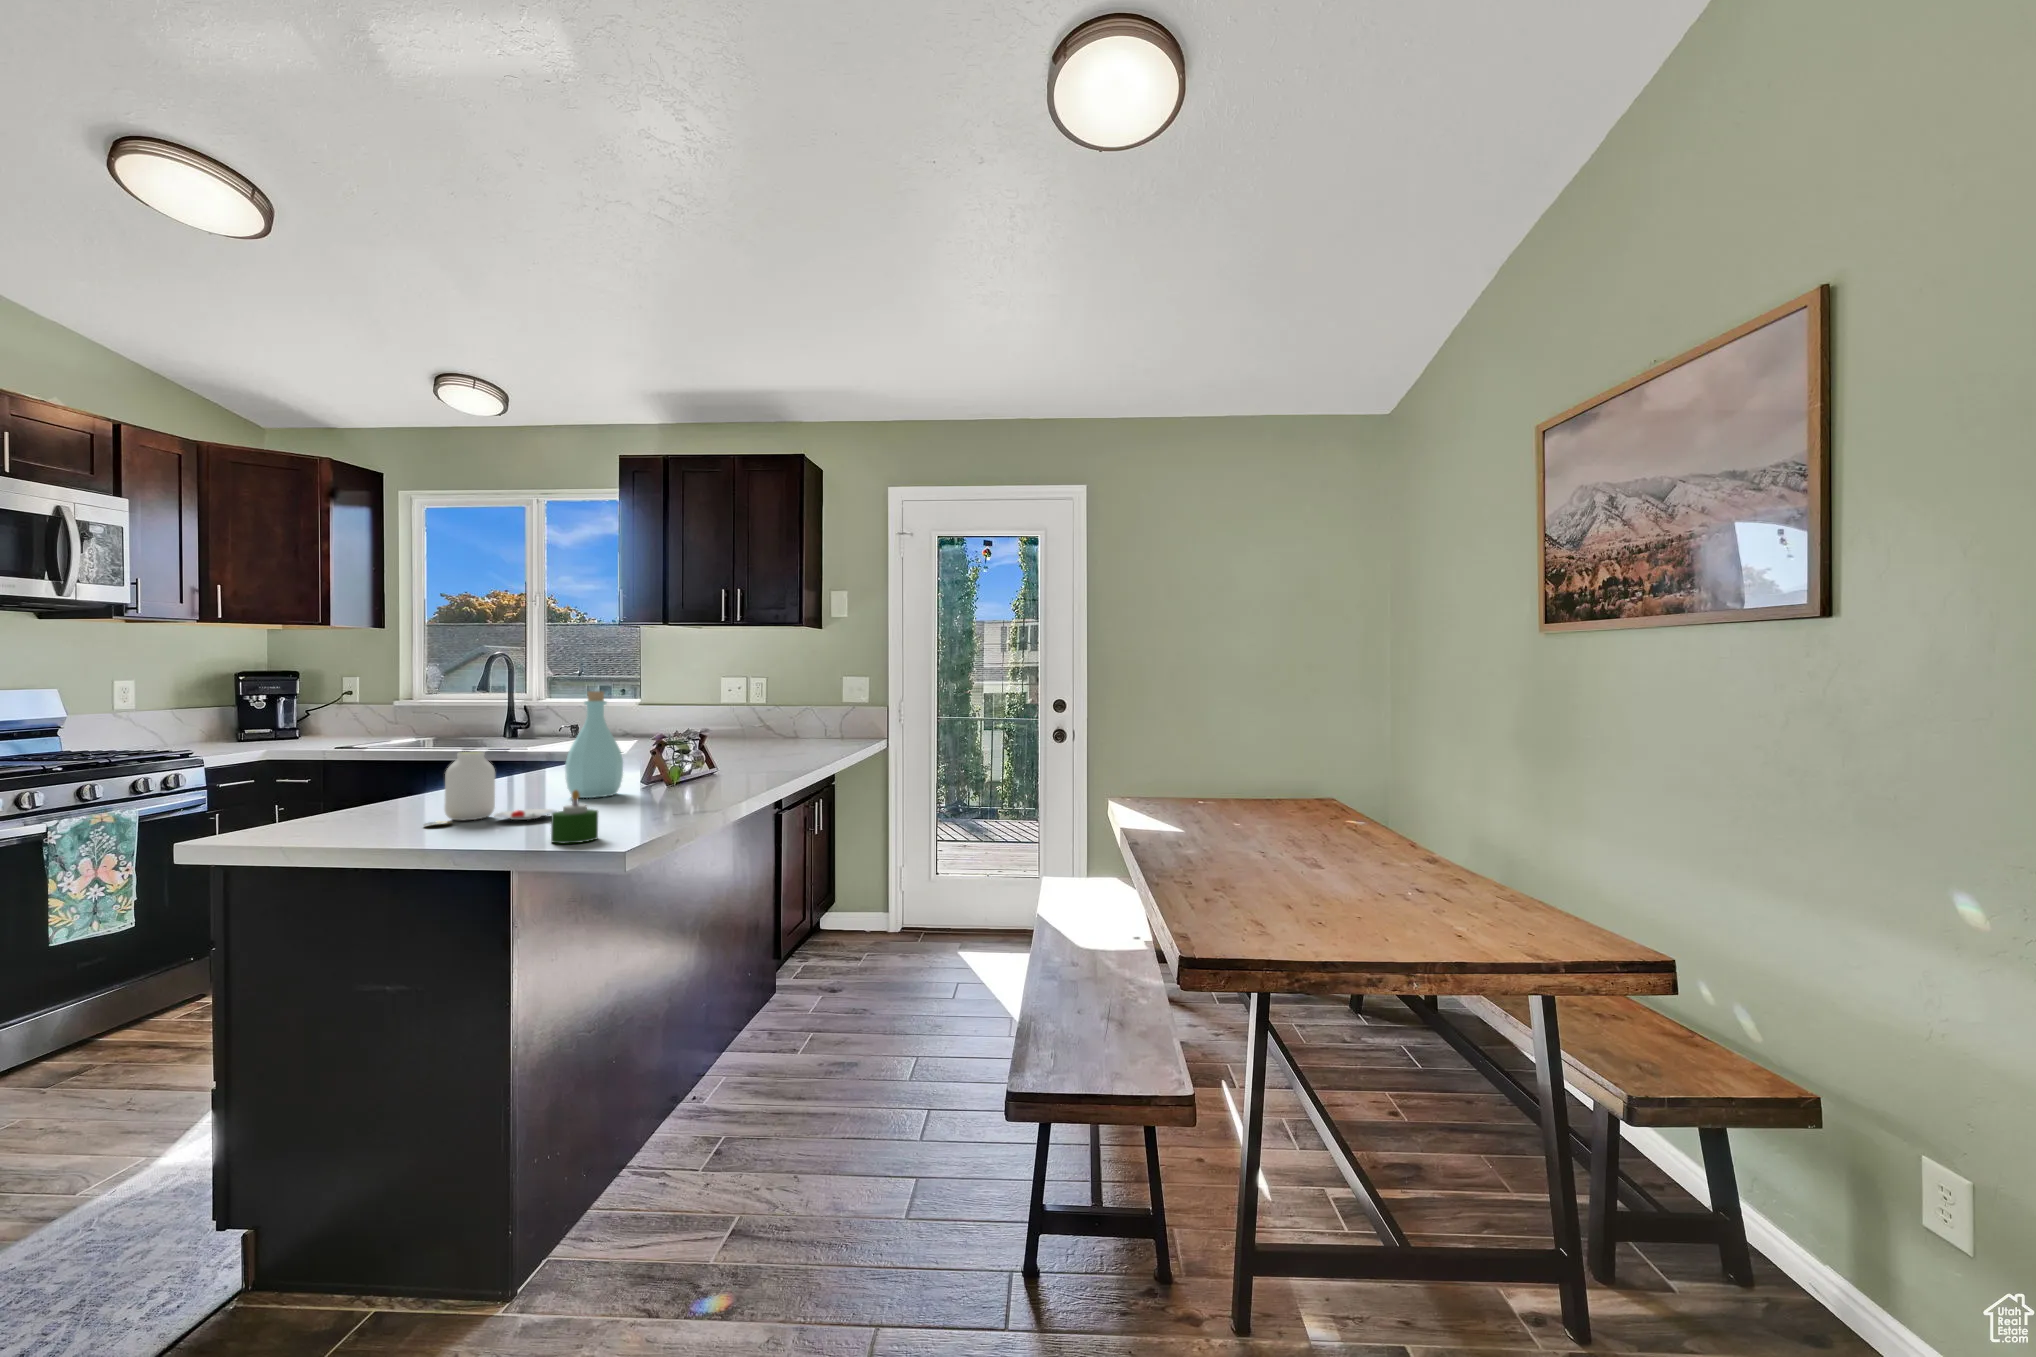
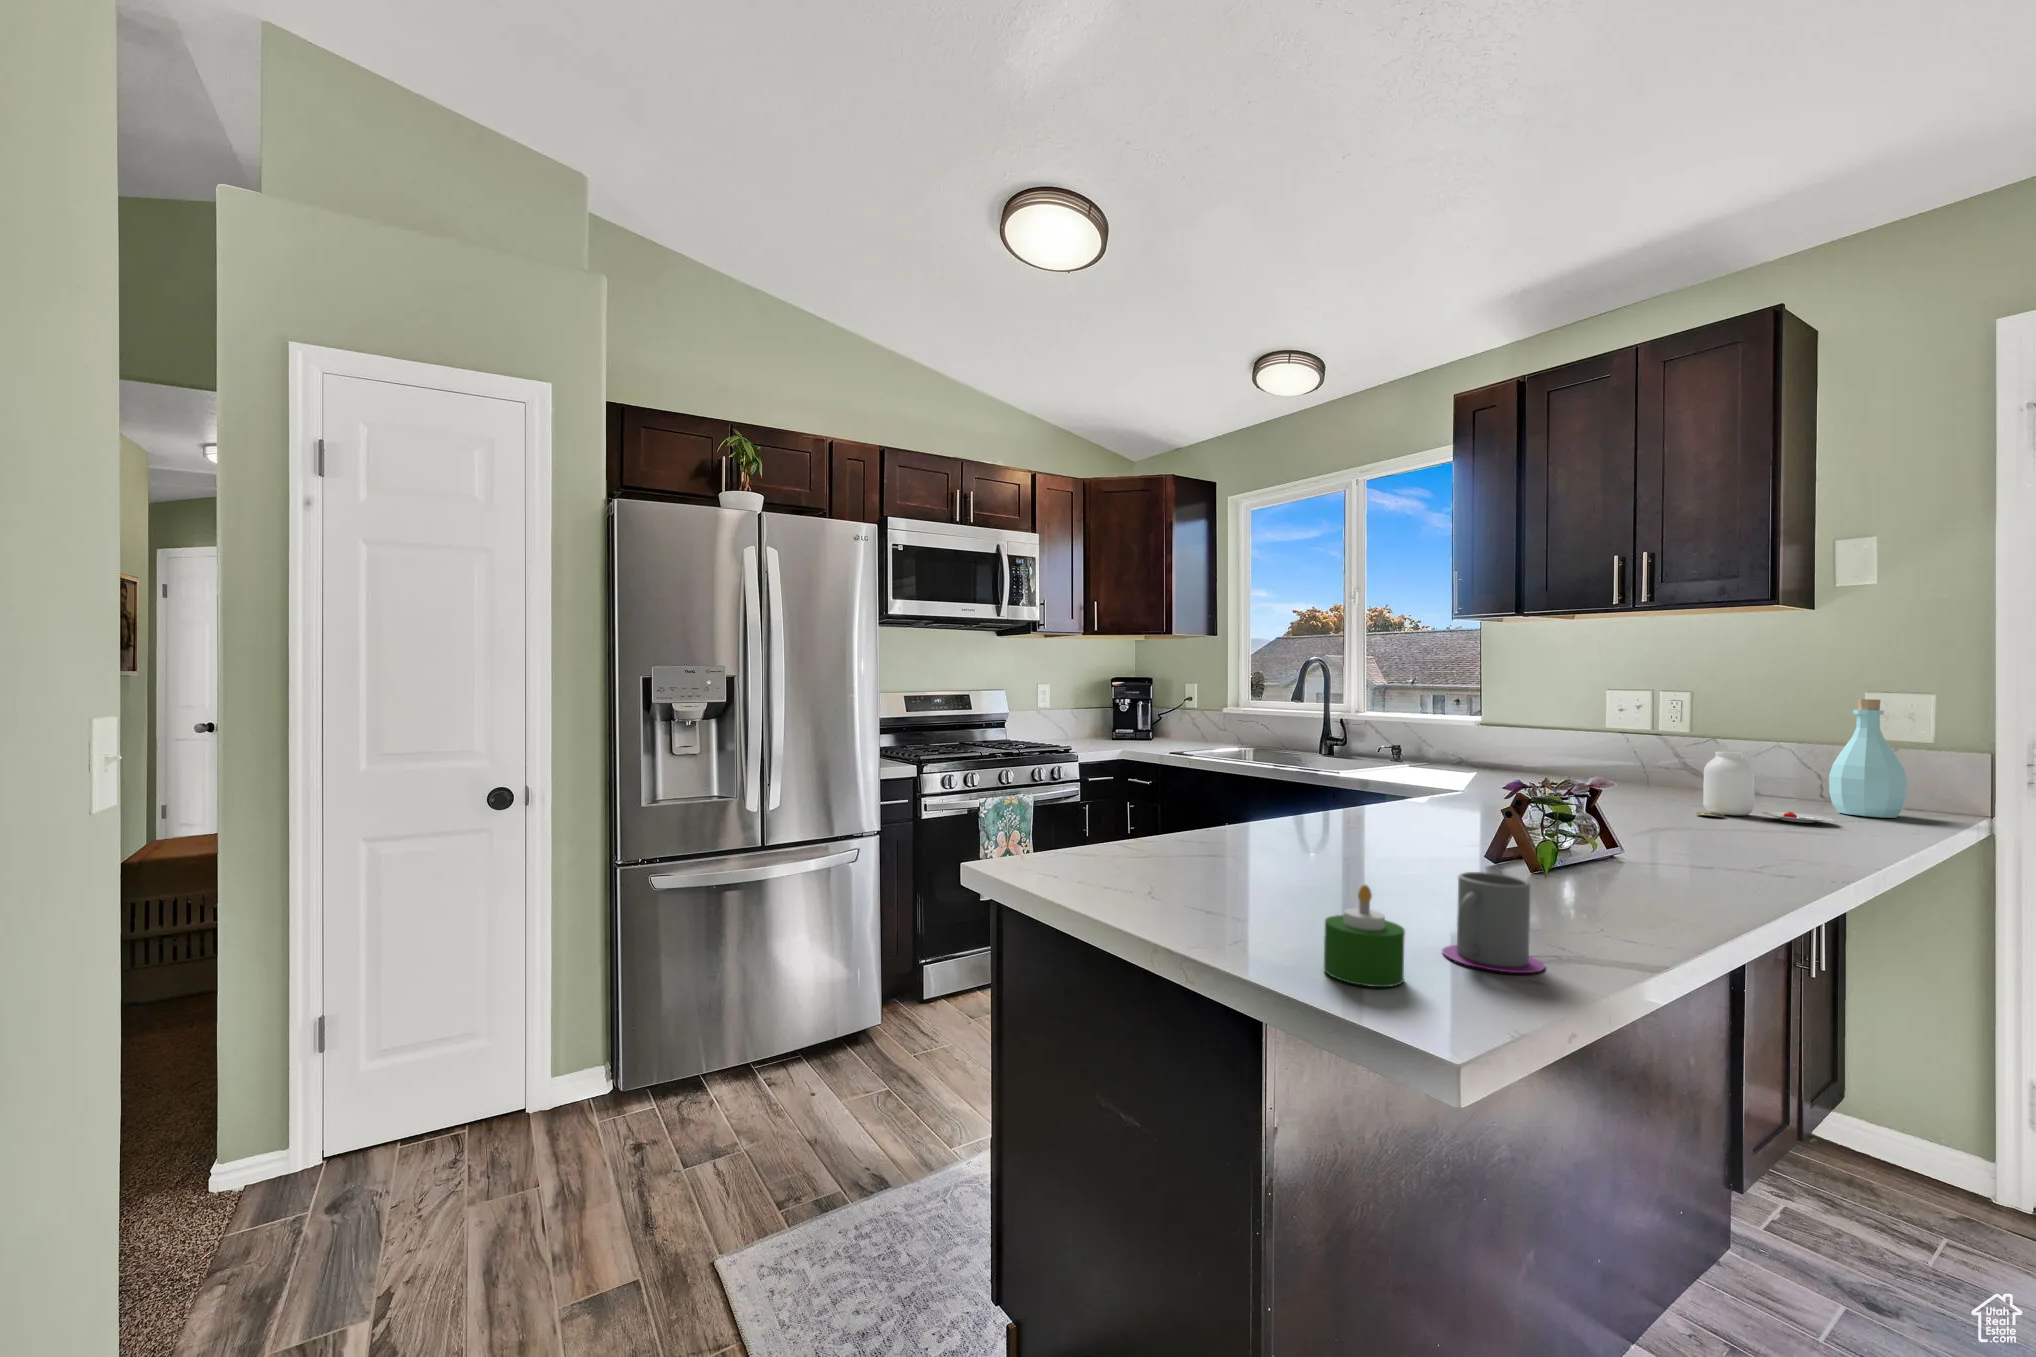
bottle: present [565,691,623,798] -> present [1829,699,1907,818]
jar: present [424,752,556,825] -> present [1696,751,1834,823]
mug: none [618,779,670,827] -> present [1442,872,1545,973]

